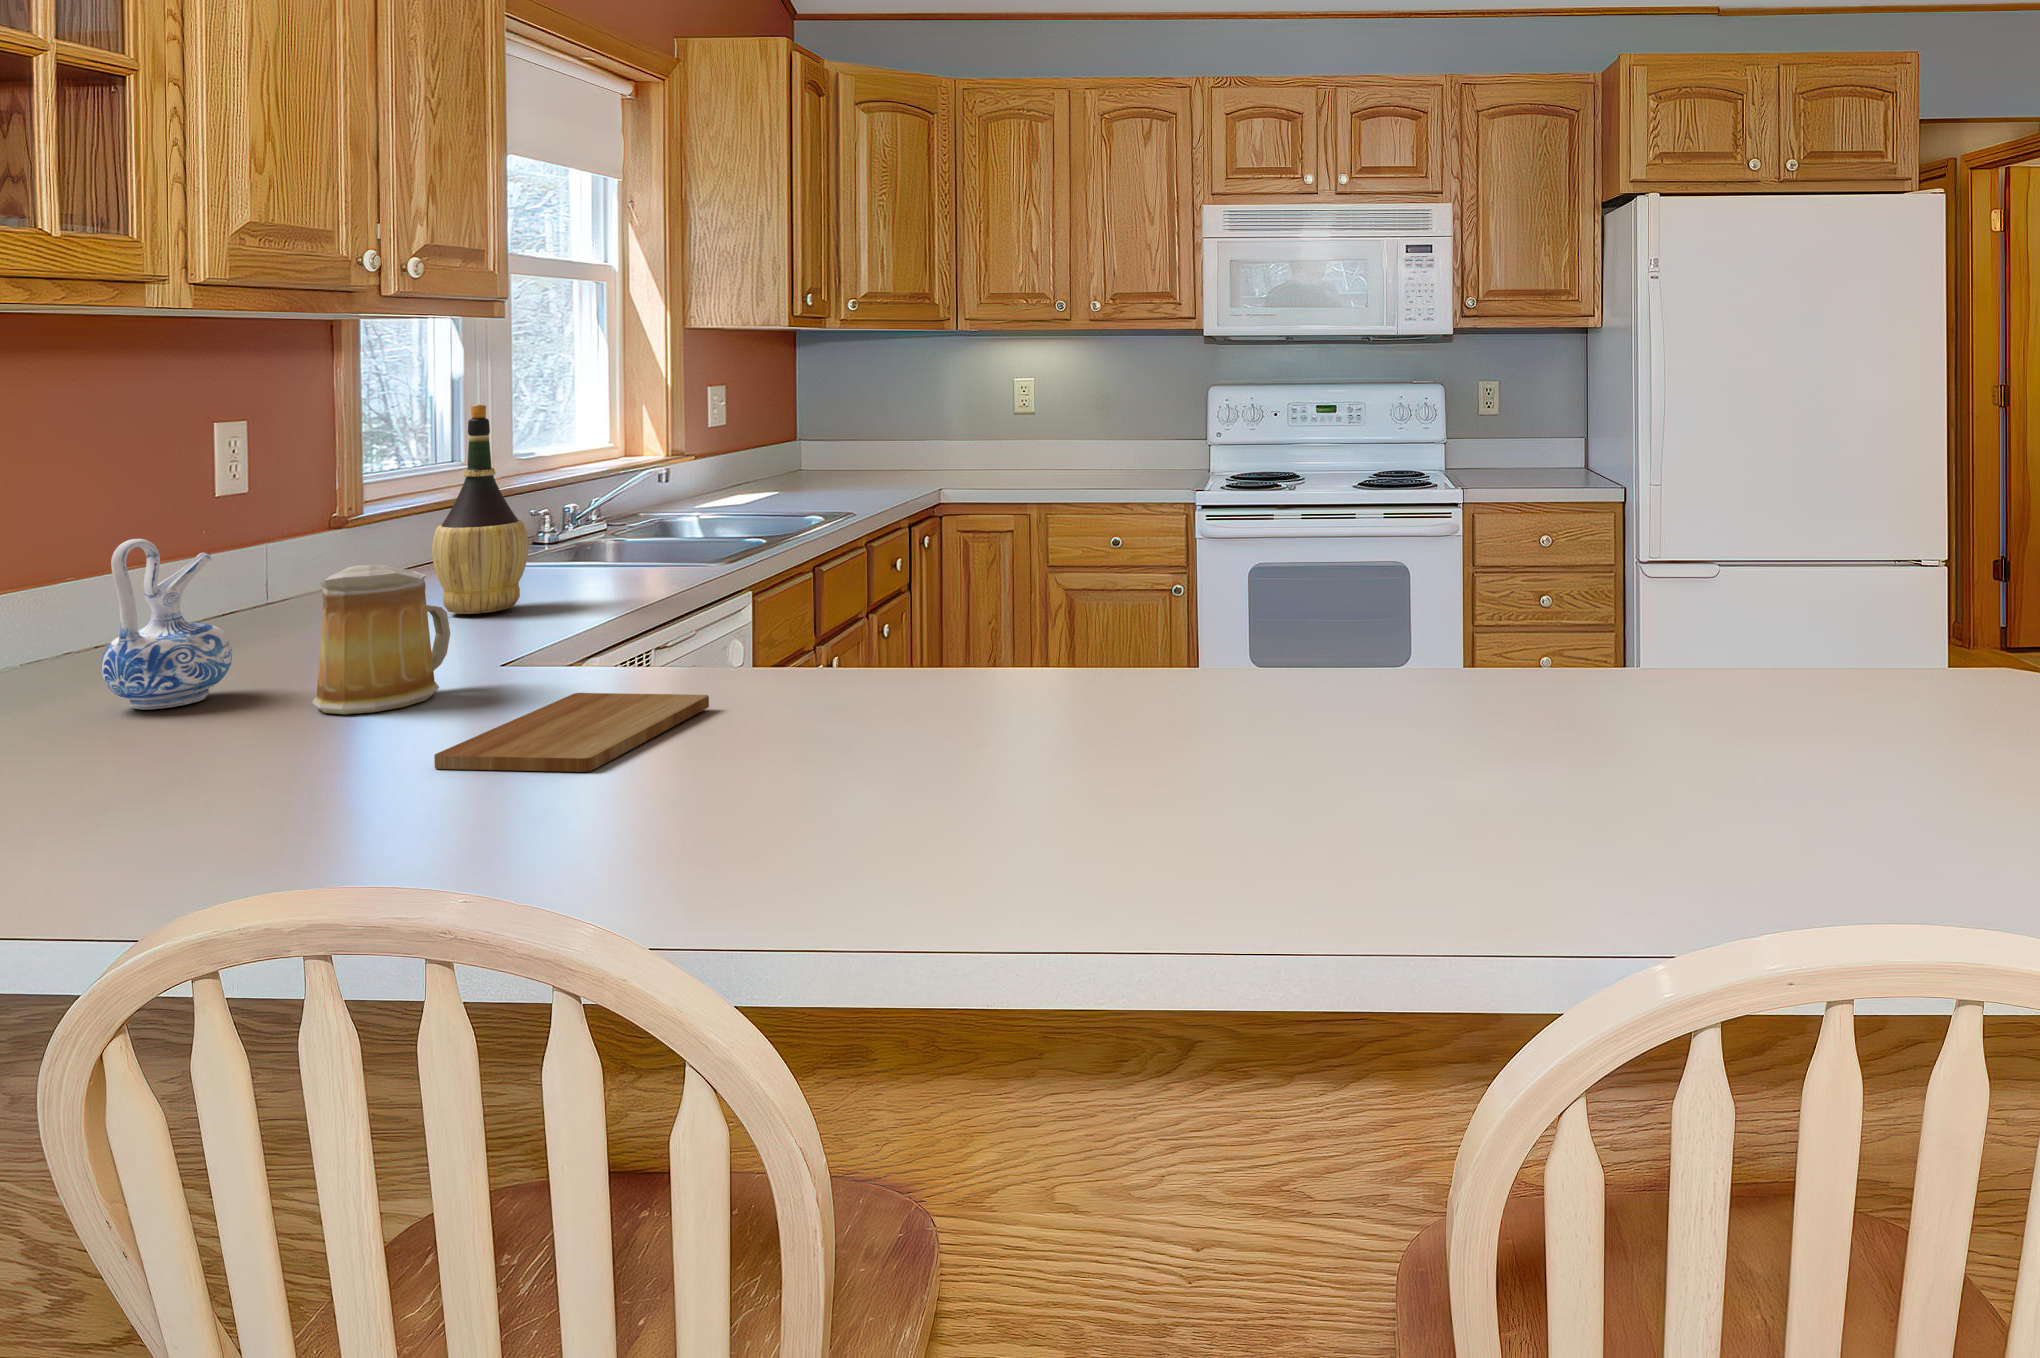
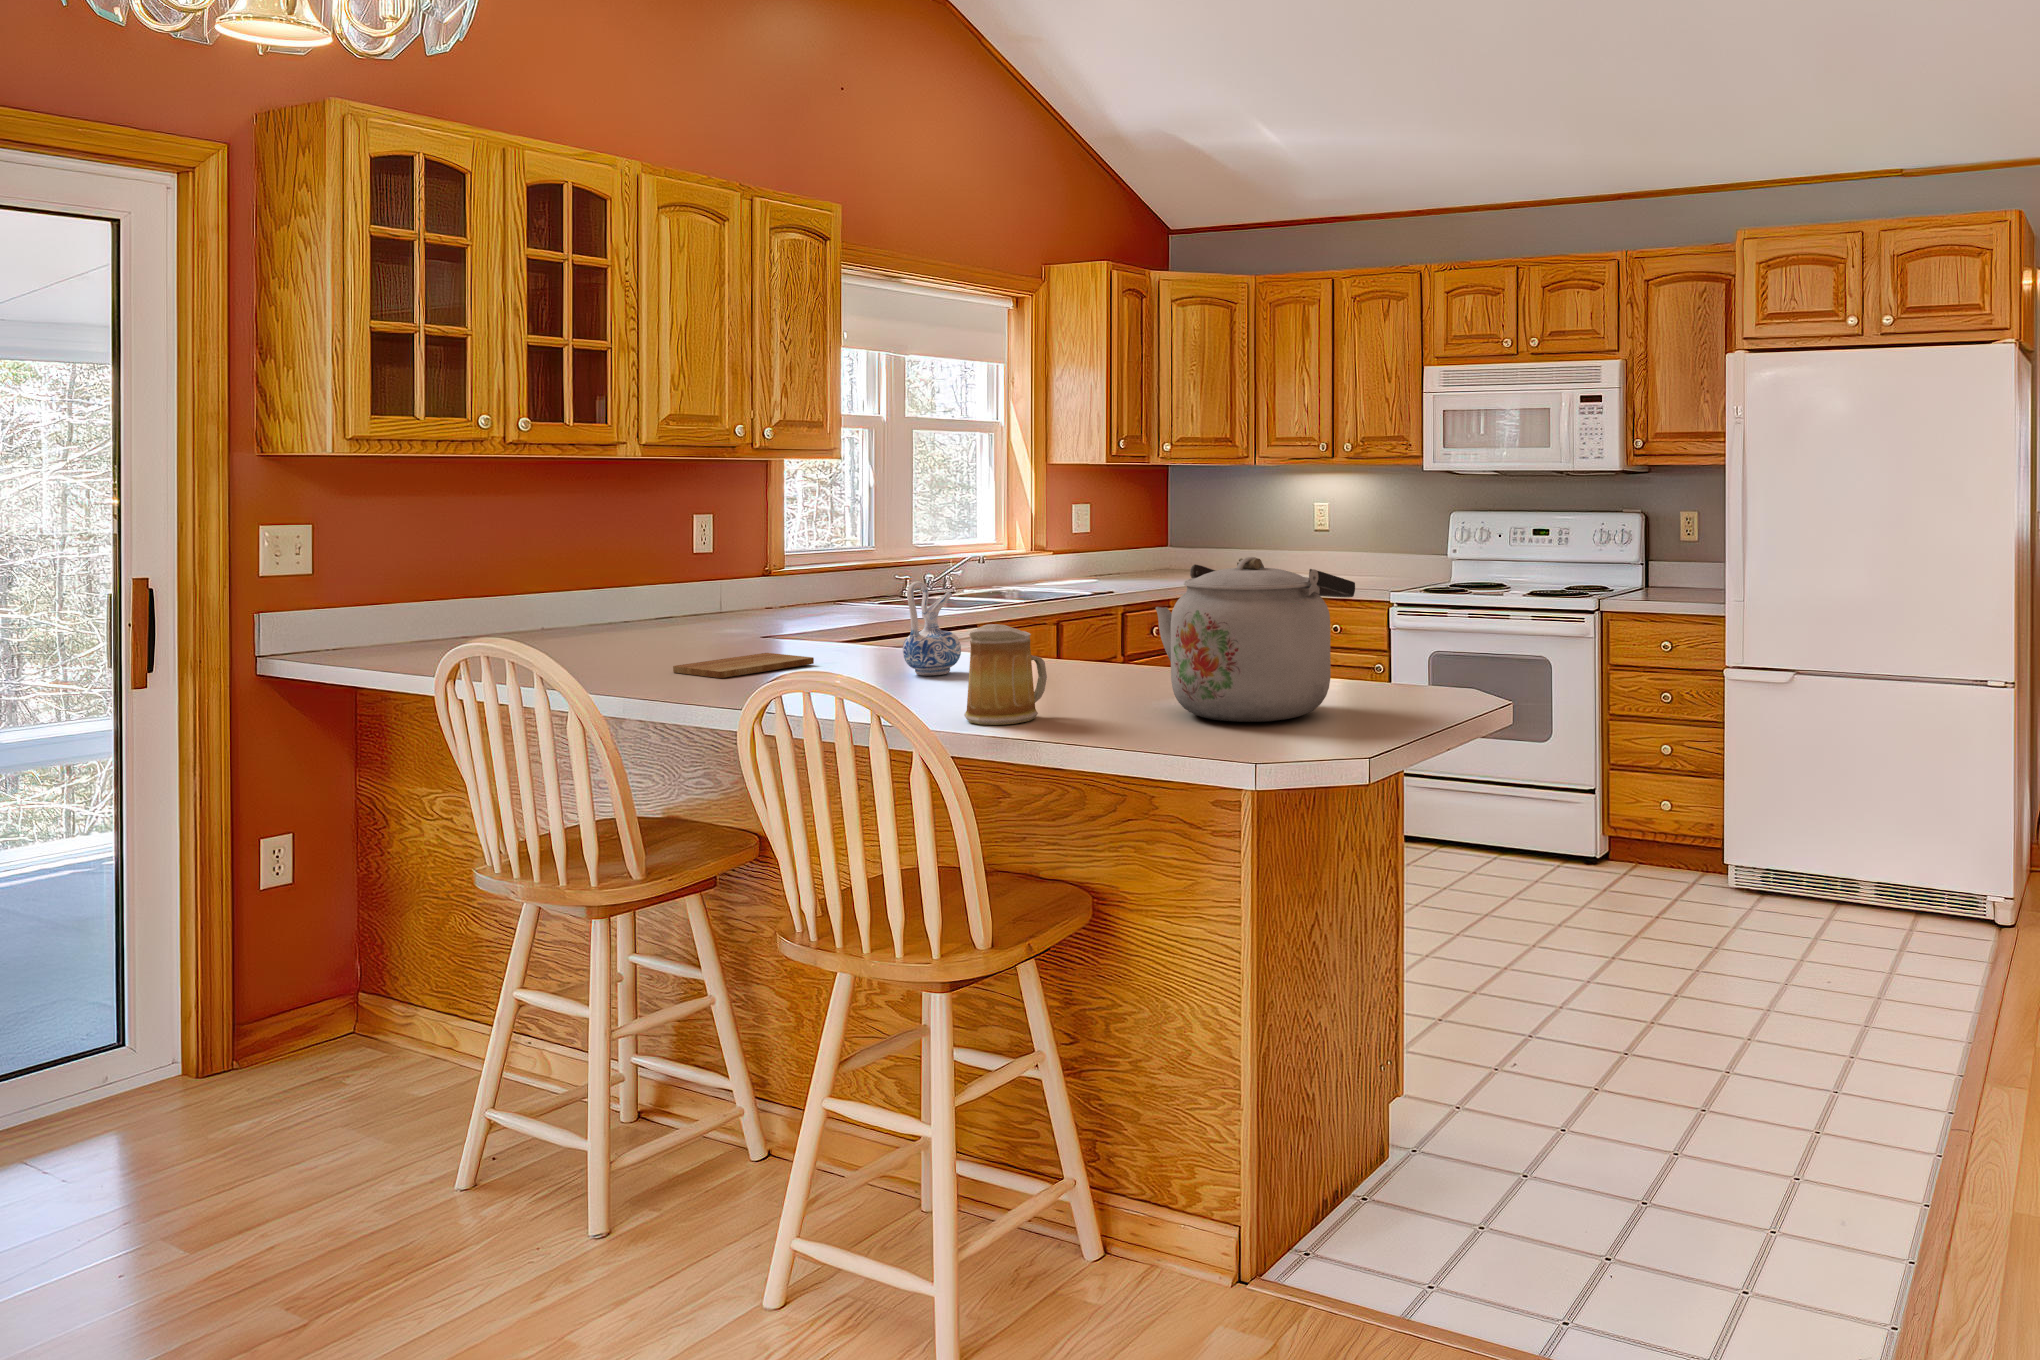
wine bottle: present [432,405,529,614] -> none [791,509,840,625]
kettle: none [1551,472,1890,754] -> present [1156,557,1355,722]
ceramic pitcher: present [101,539,232,709] -> present [903,581,961,675]
mug: present [312,565,450,714] -> present [964,624,1047,725]

